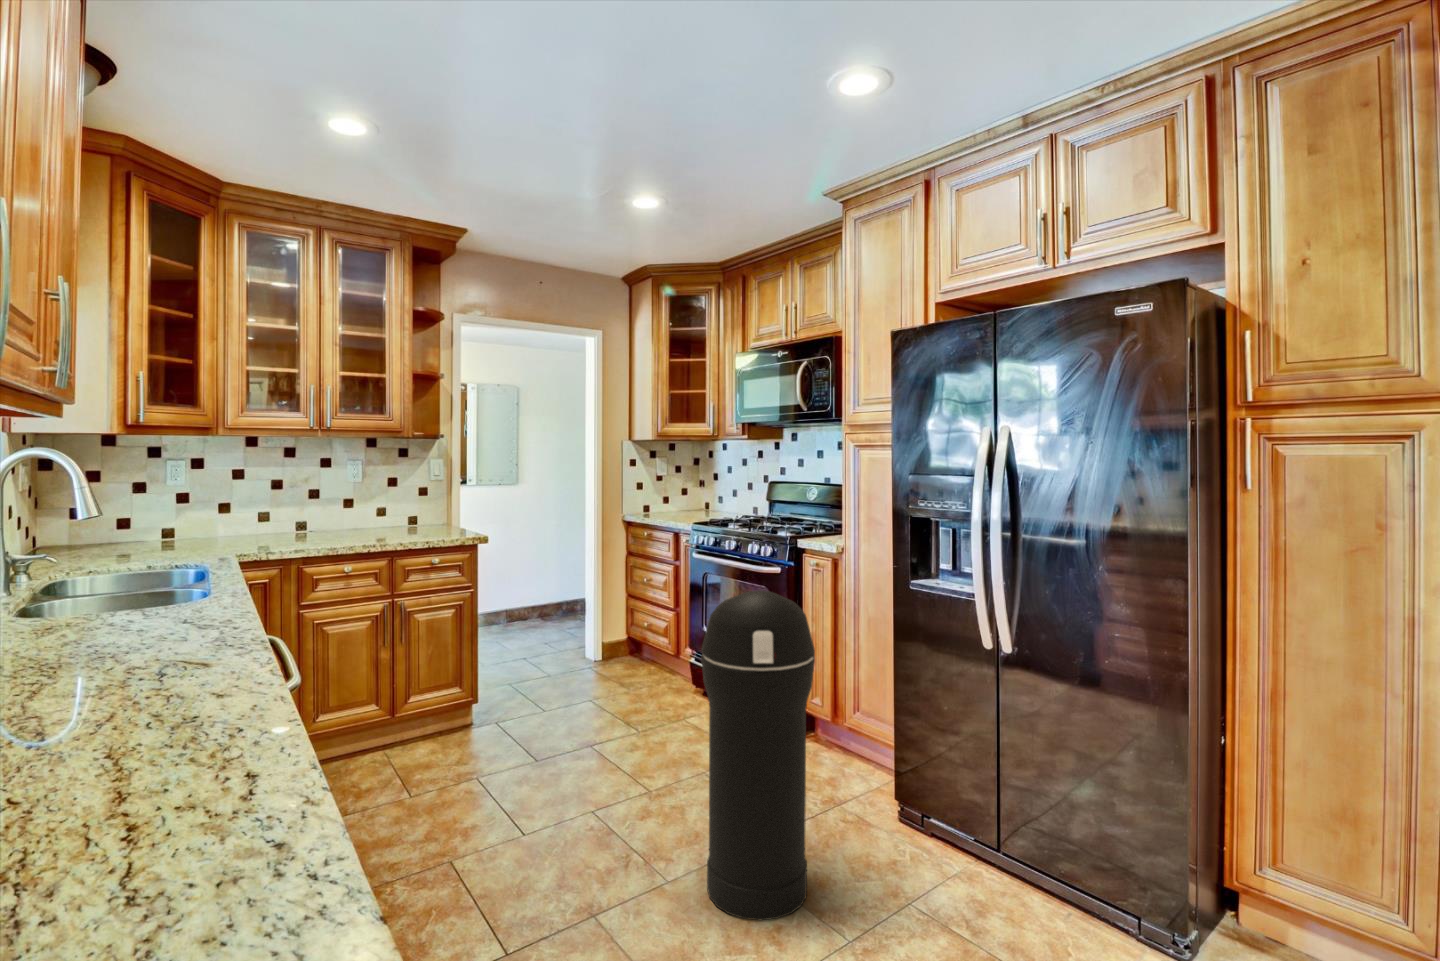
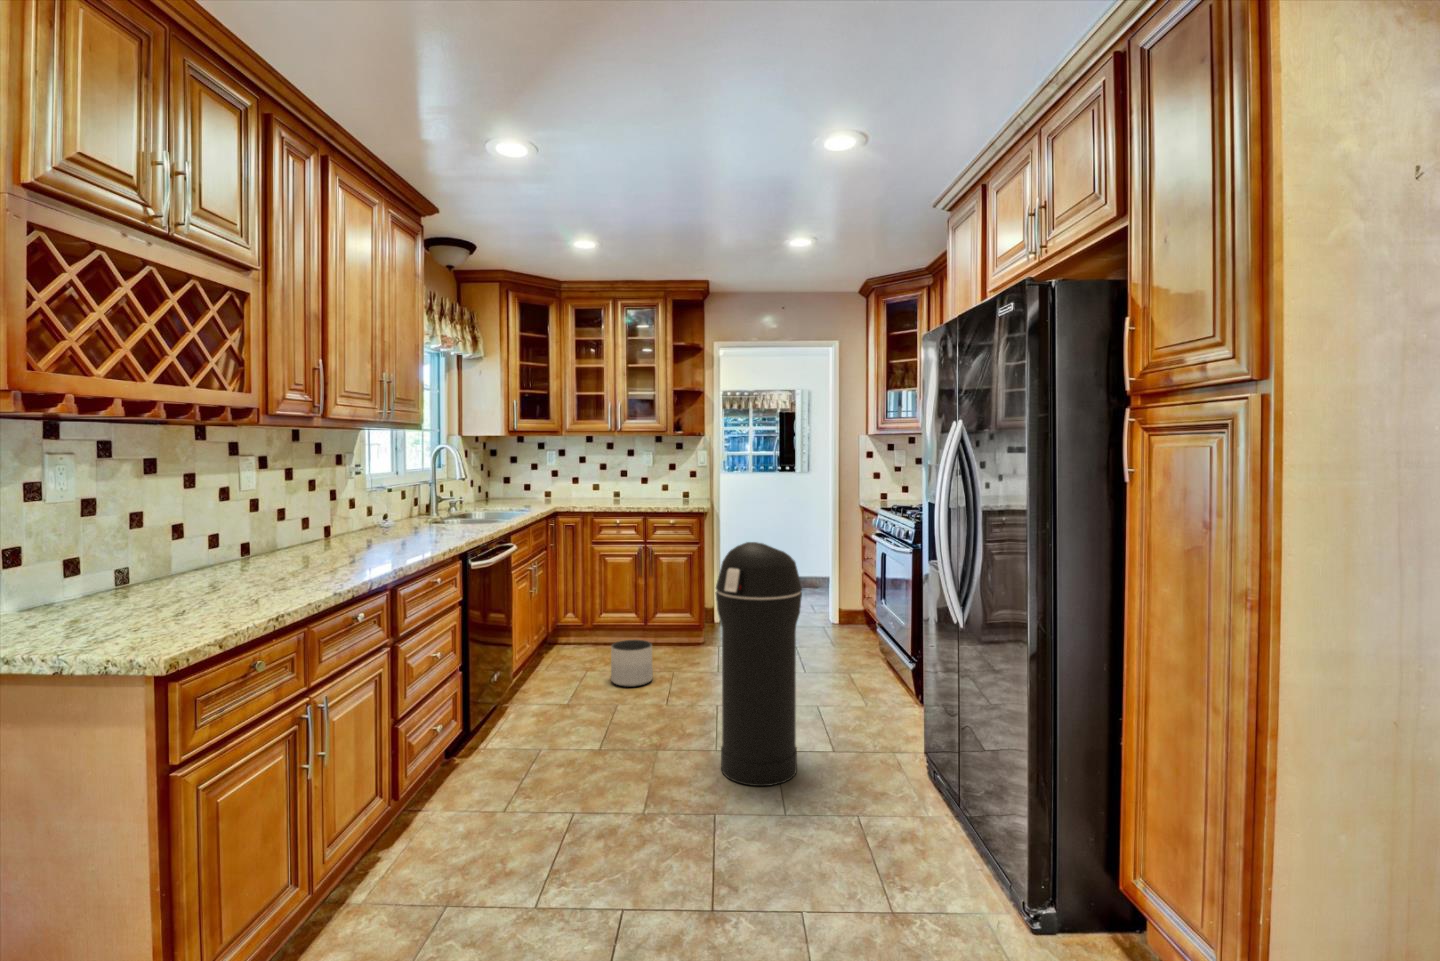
planter: none [402,743,469,823] -> present [611,640,653,687]

